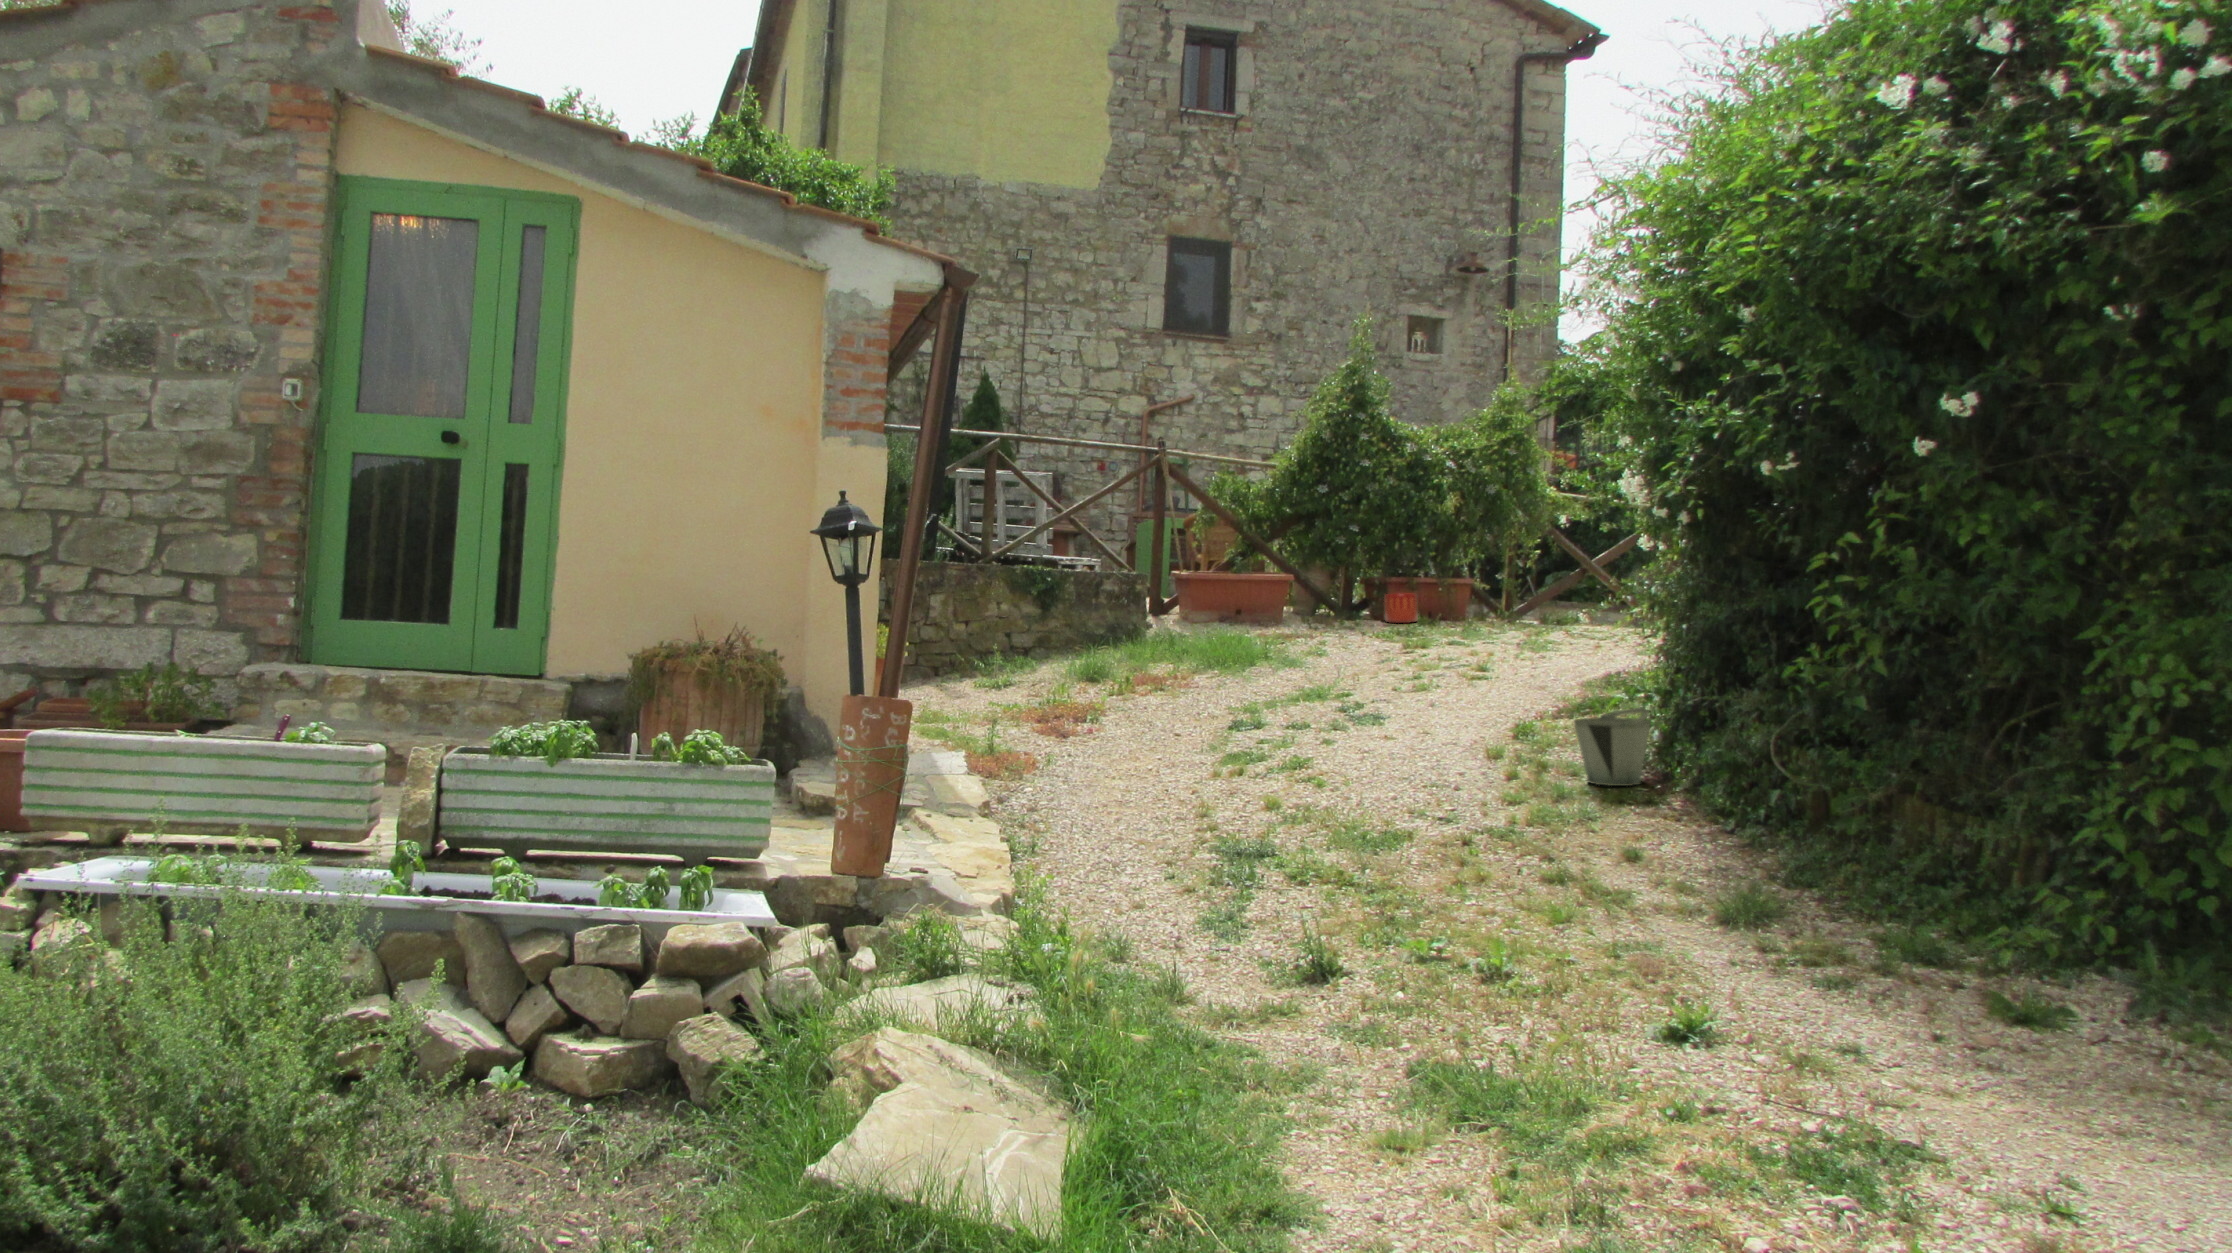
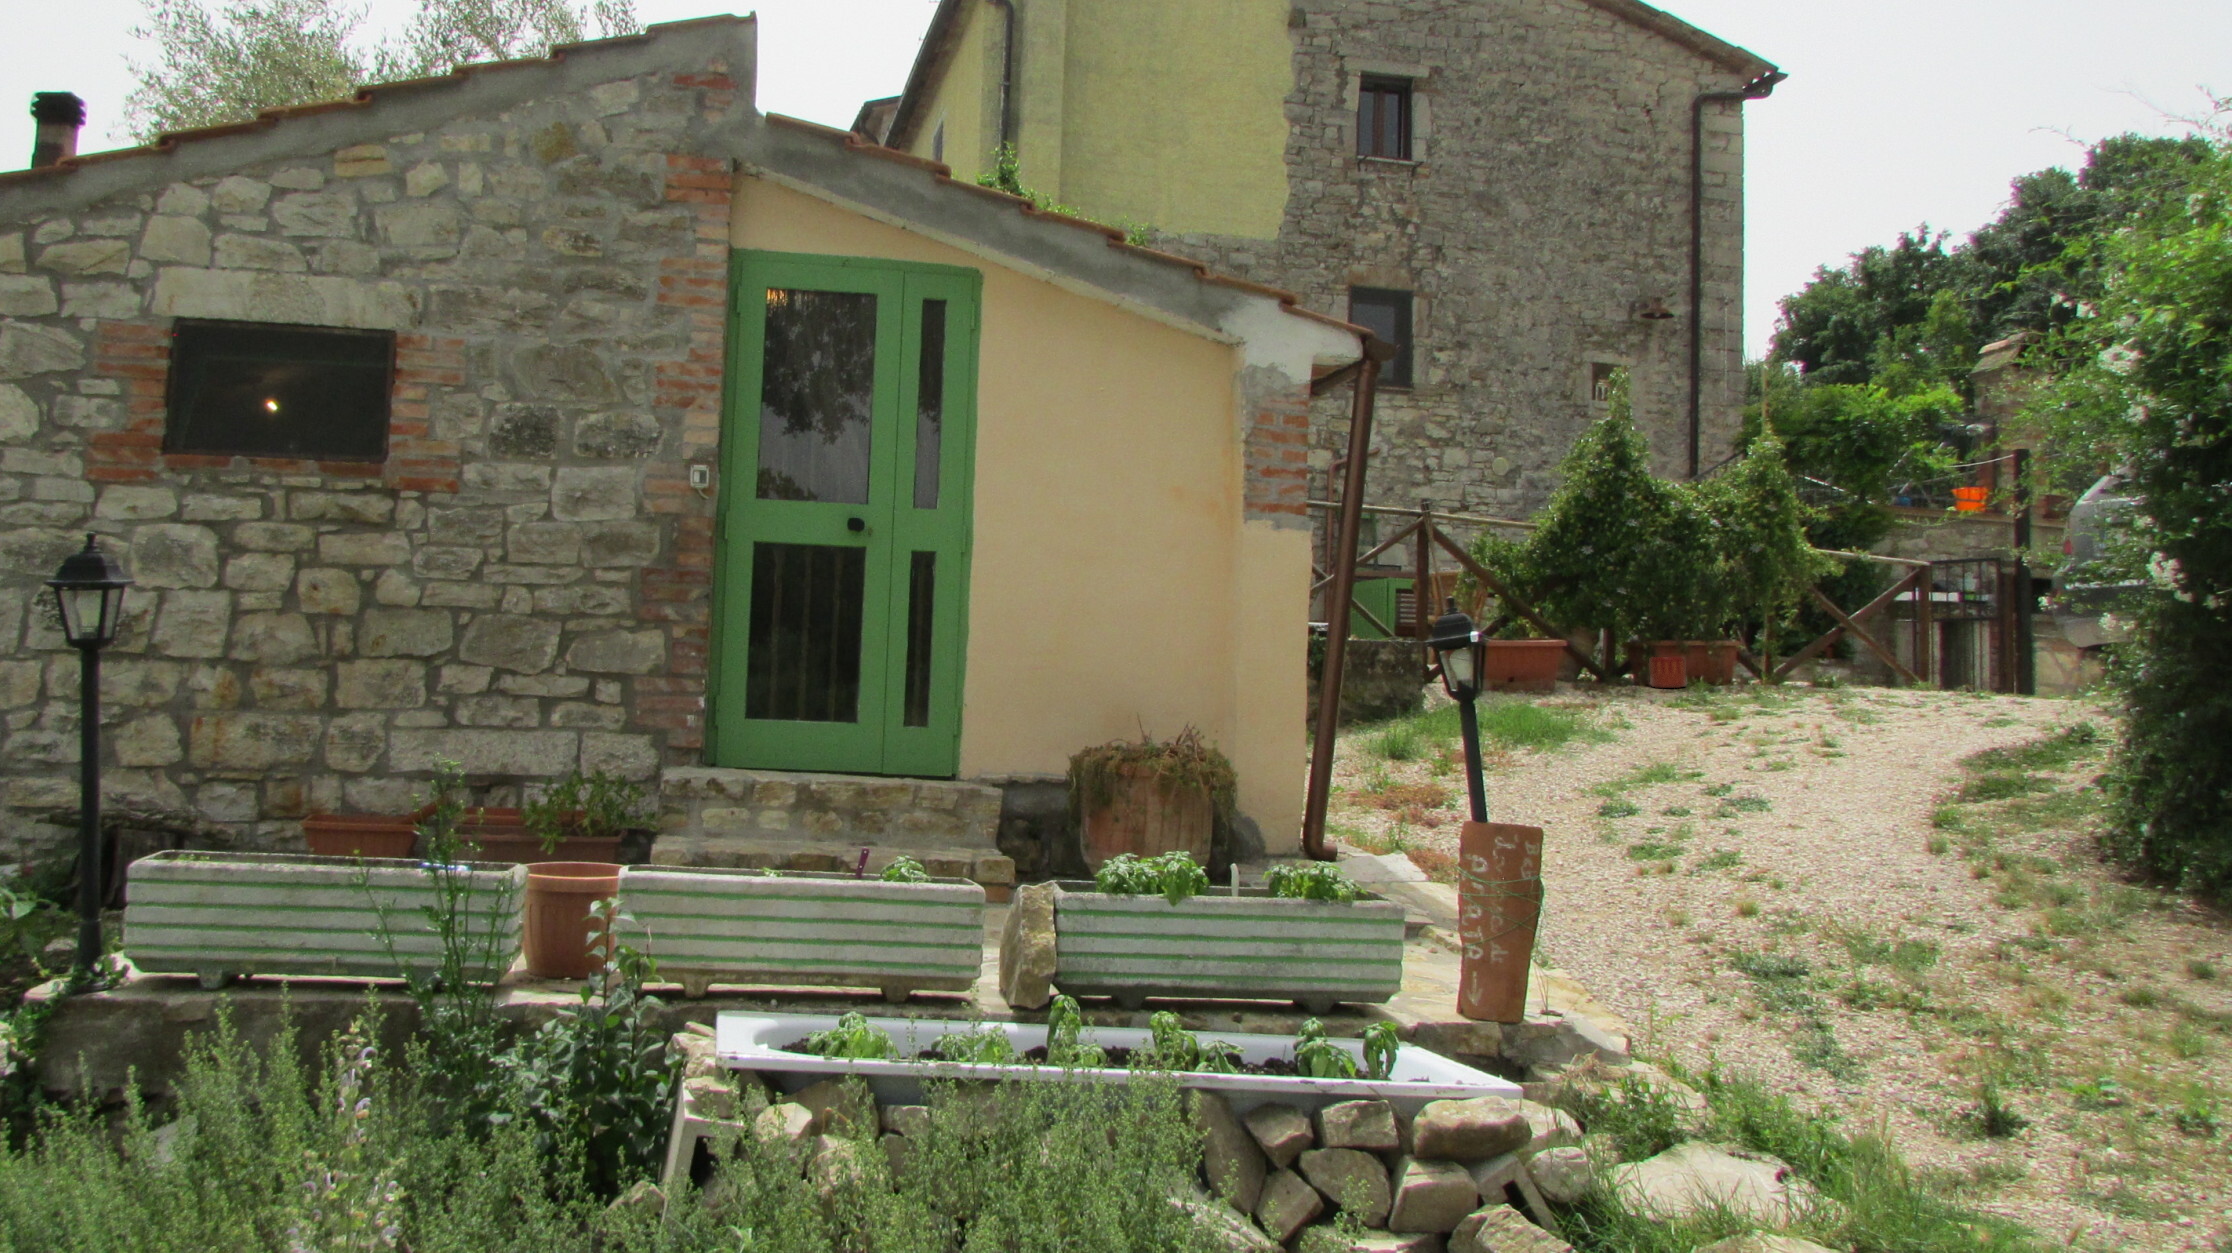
bucket: present [1574,708,1651,786] -> none [2061,795,2160,882]

